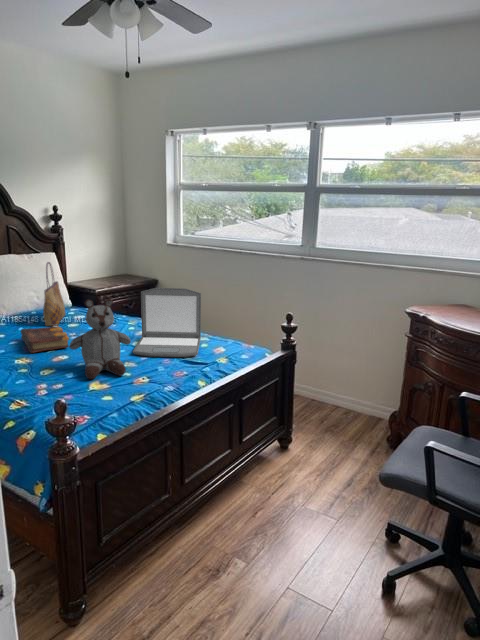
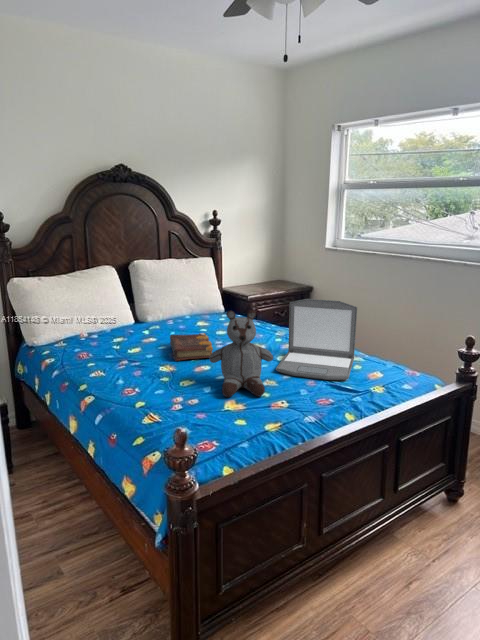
tote bag: present [43,262,65,326] -> none [194,267,216,332]

